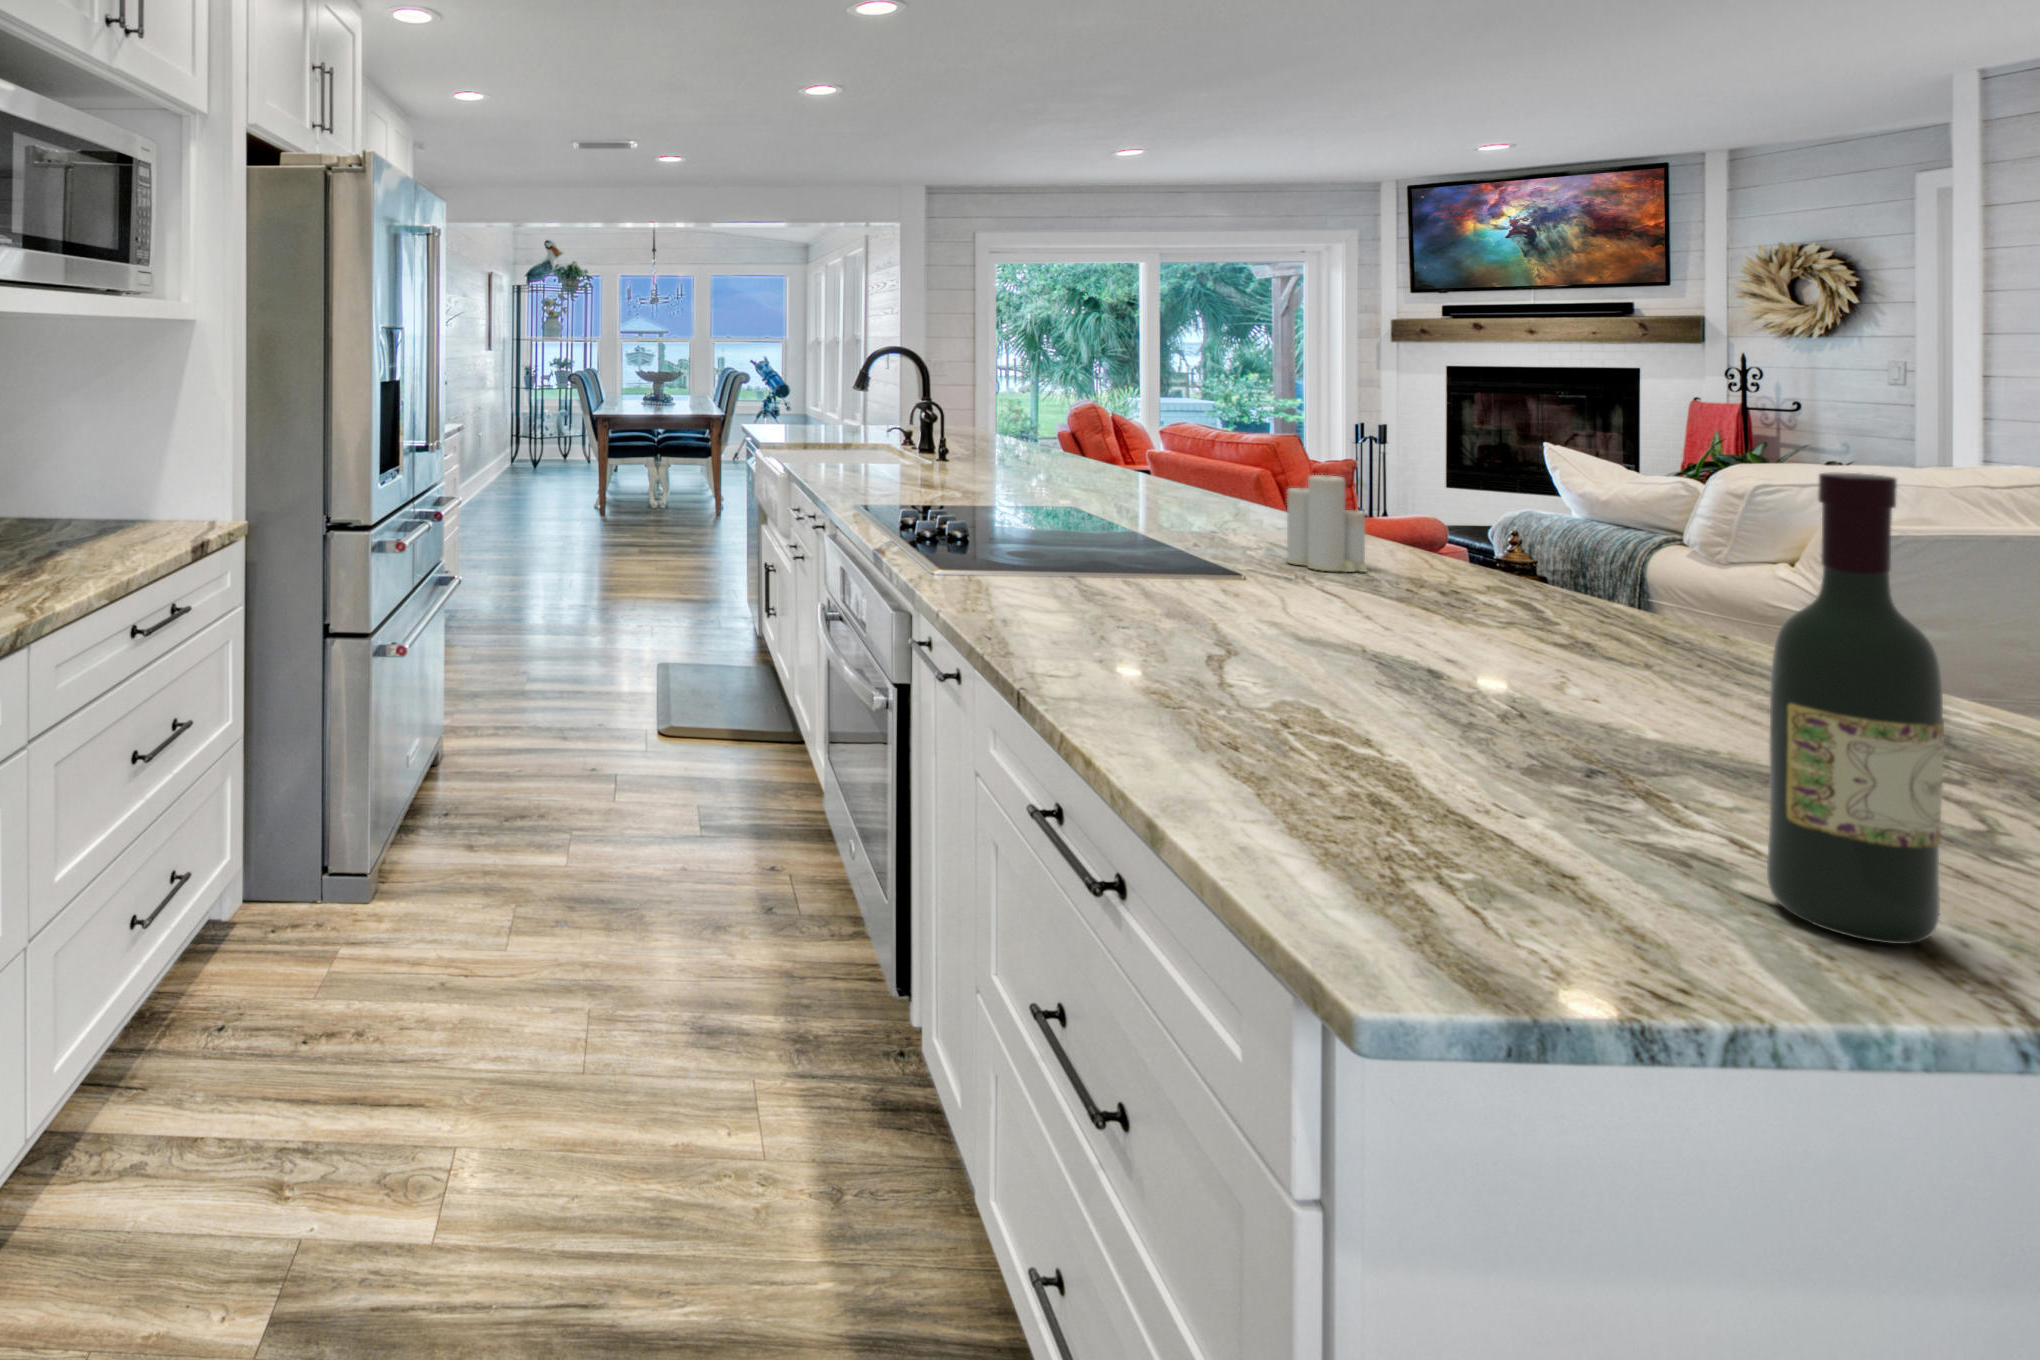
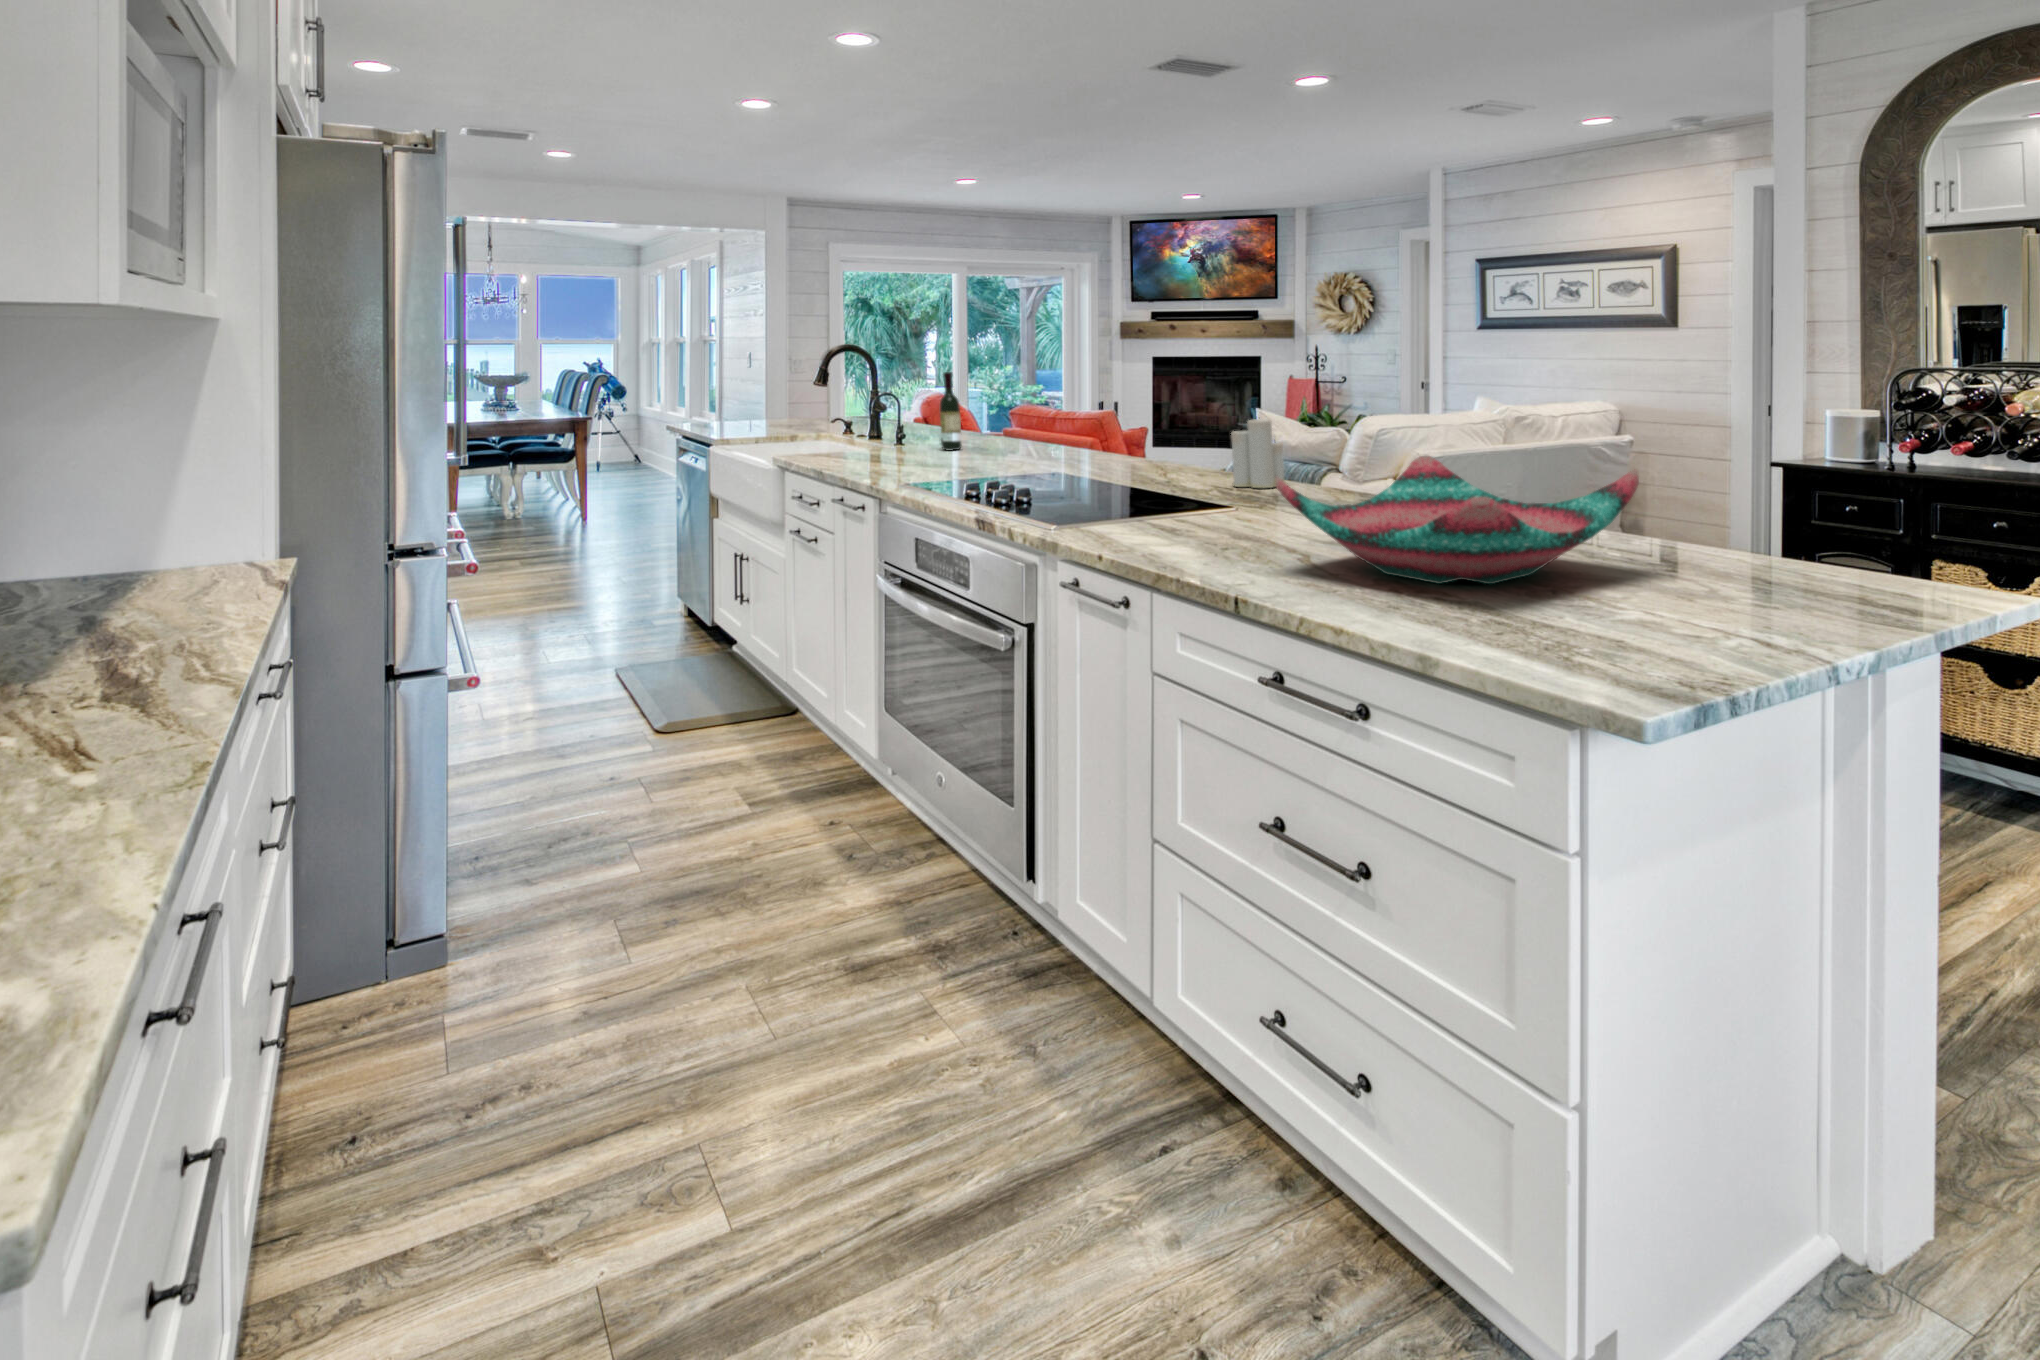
wine bottle: present [1767,473,1944,944] -> present [940,372,962,450]
decorative bowl: none [1111,567,1695,781] -> present [1276,456,1639,584]

